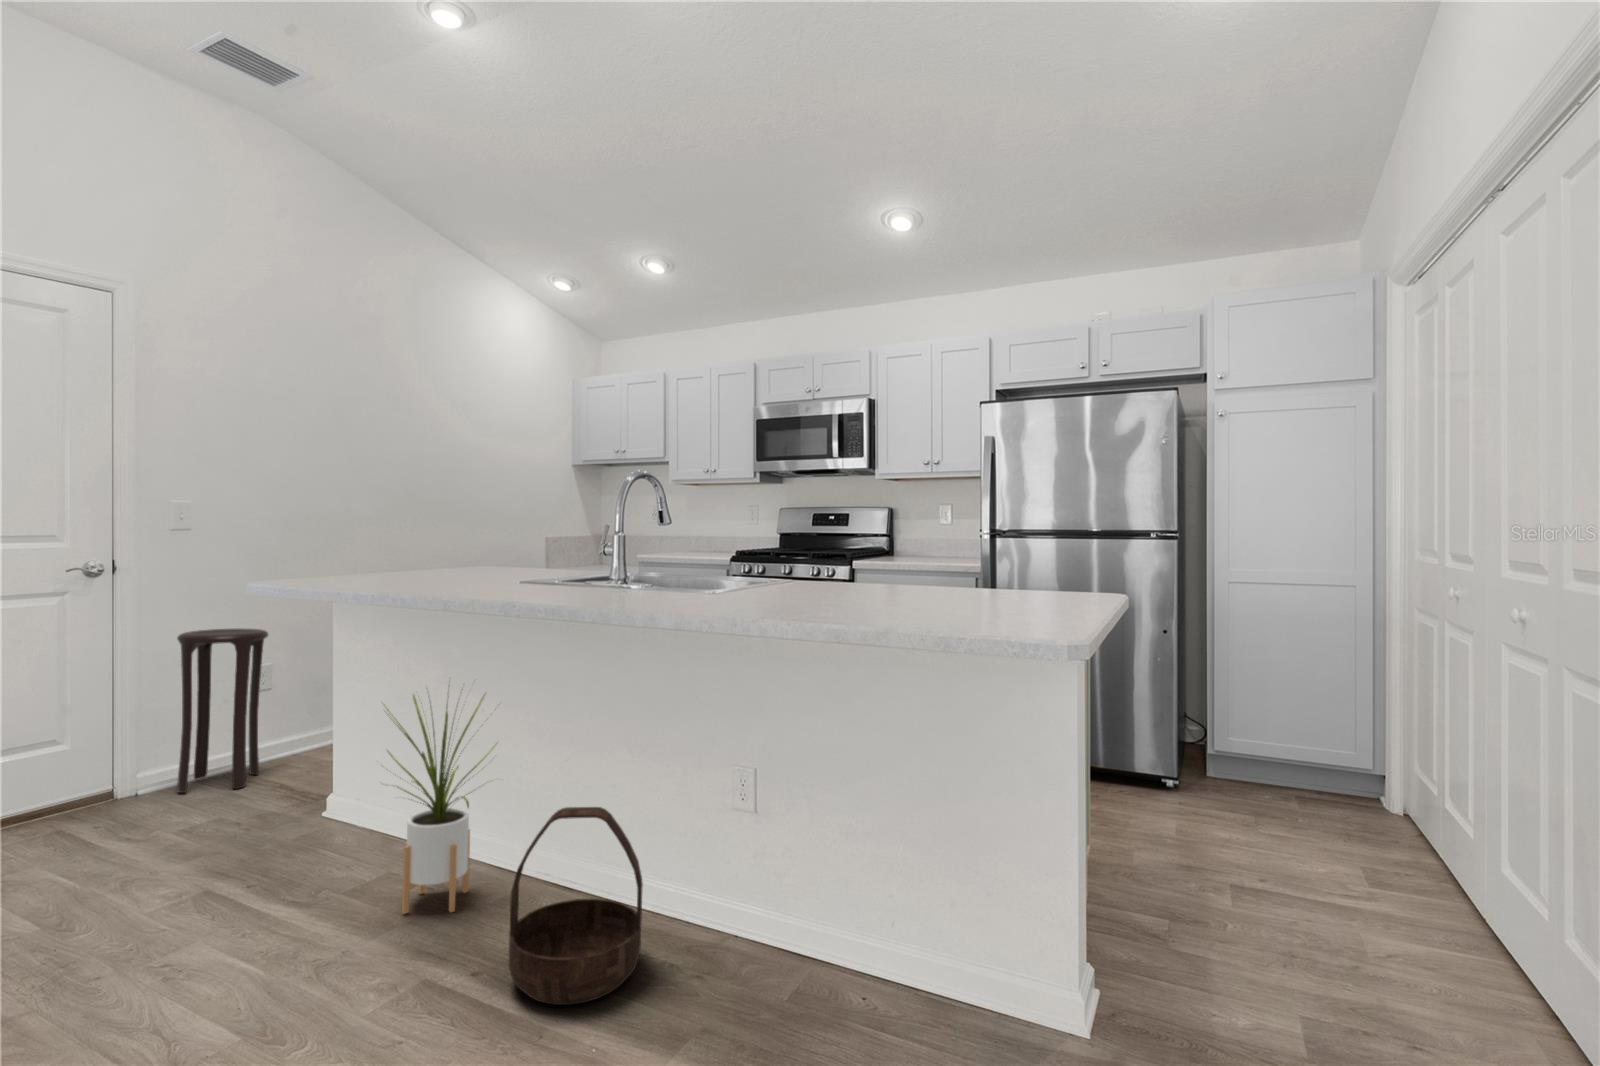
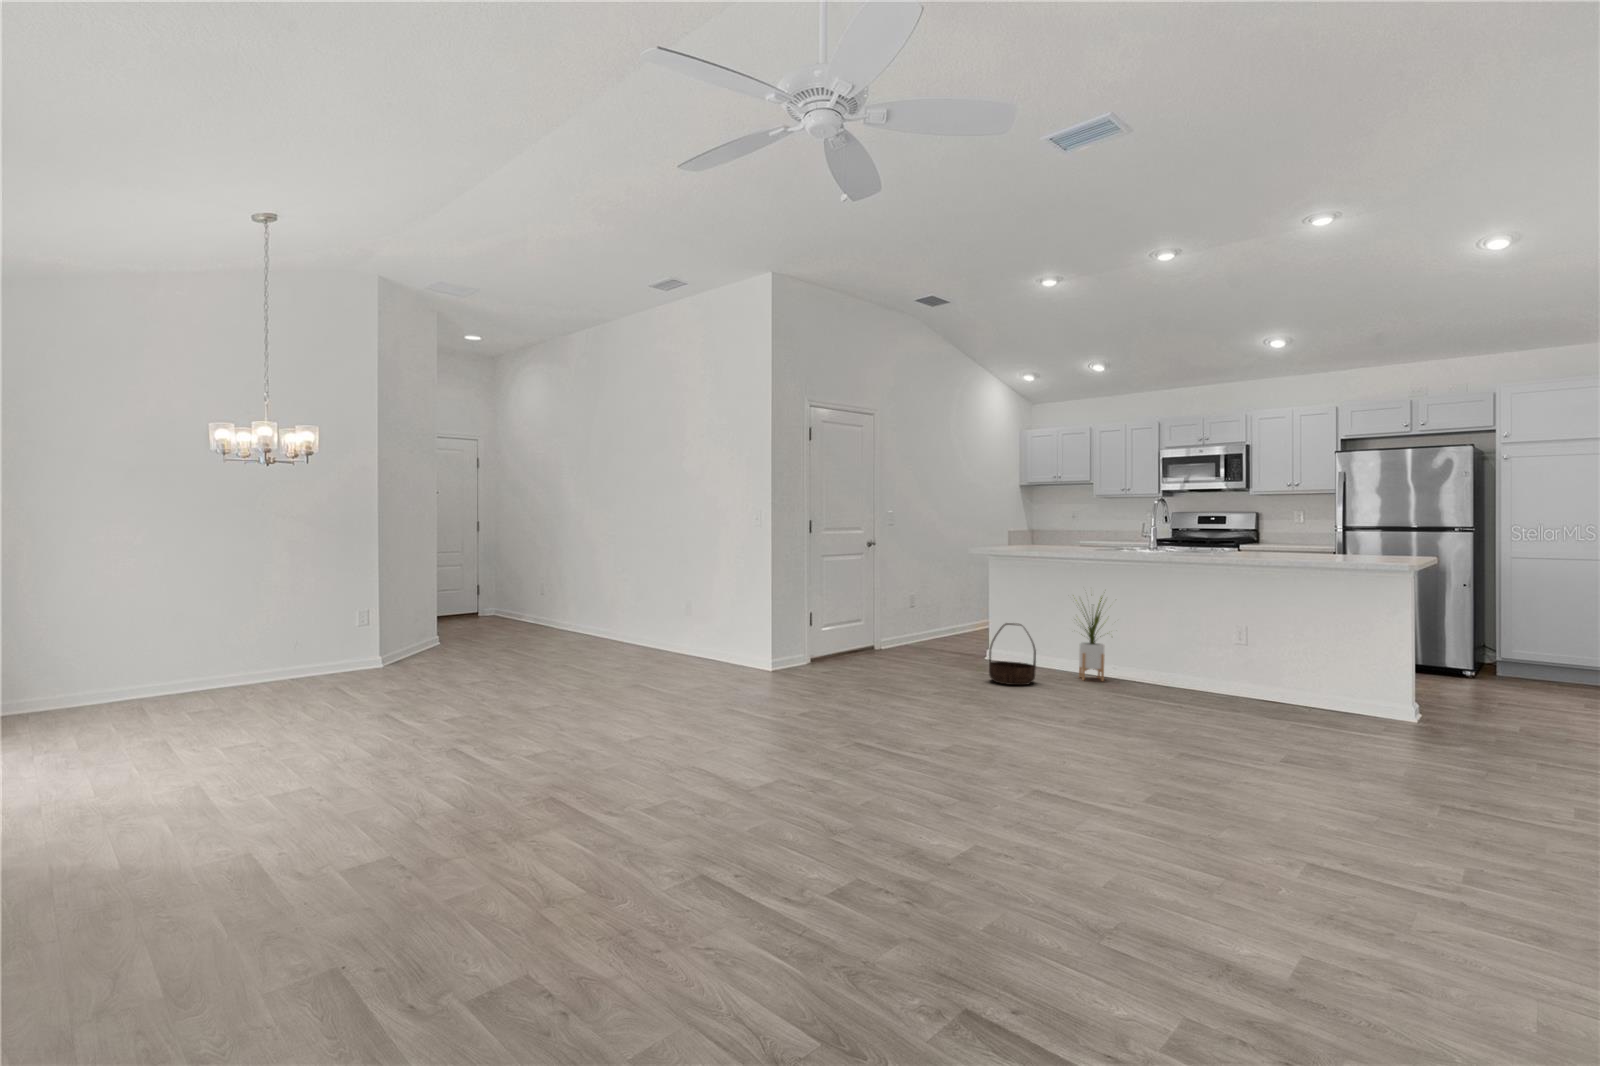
stool: present [177,629,268,793] -> none [895,575,931,651]
basket: present [509,807,643,1005] -> present [989,623,1036,685]

